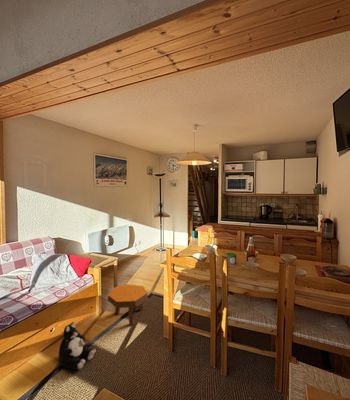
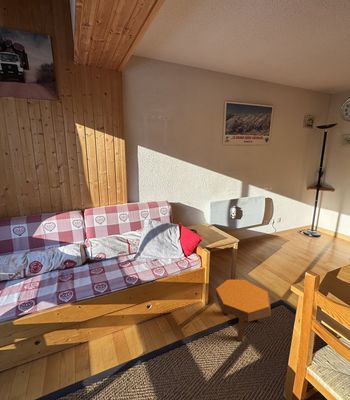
plush toy: present [59,322,96,369] -> none [143,314,184,375]

